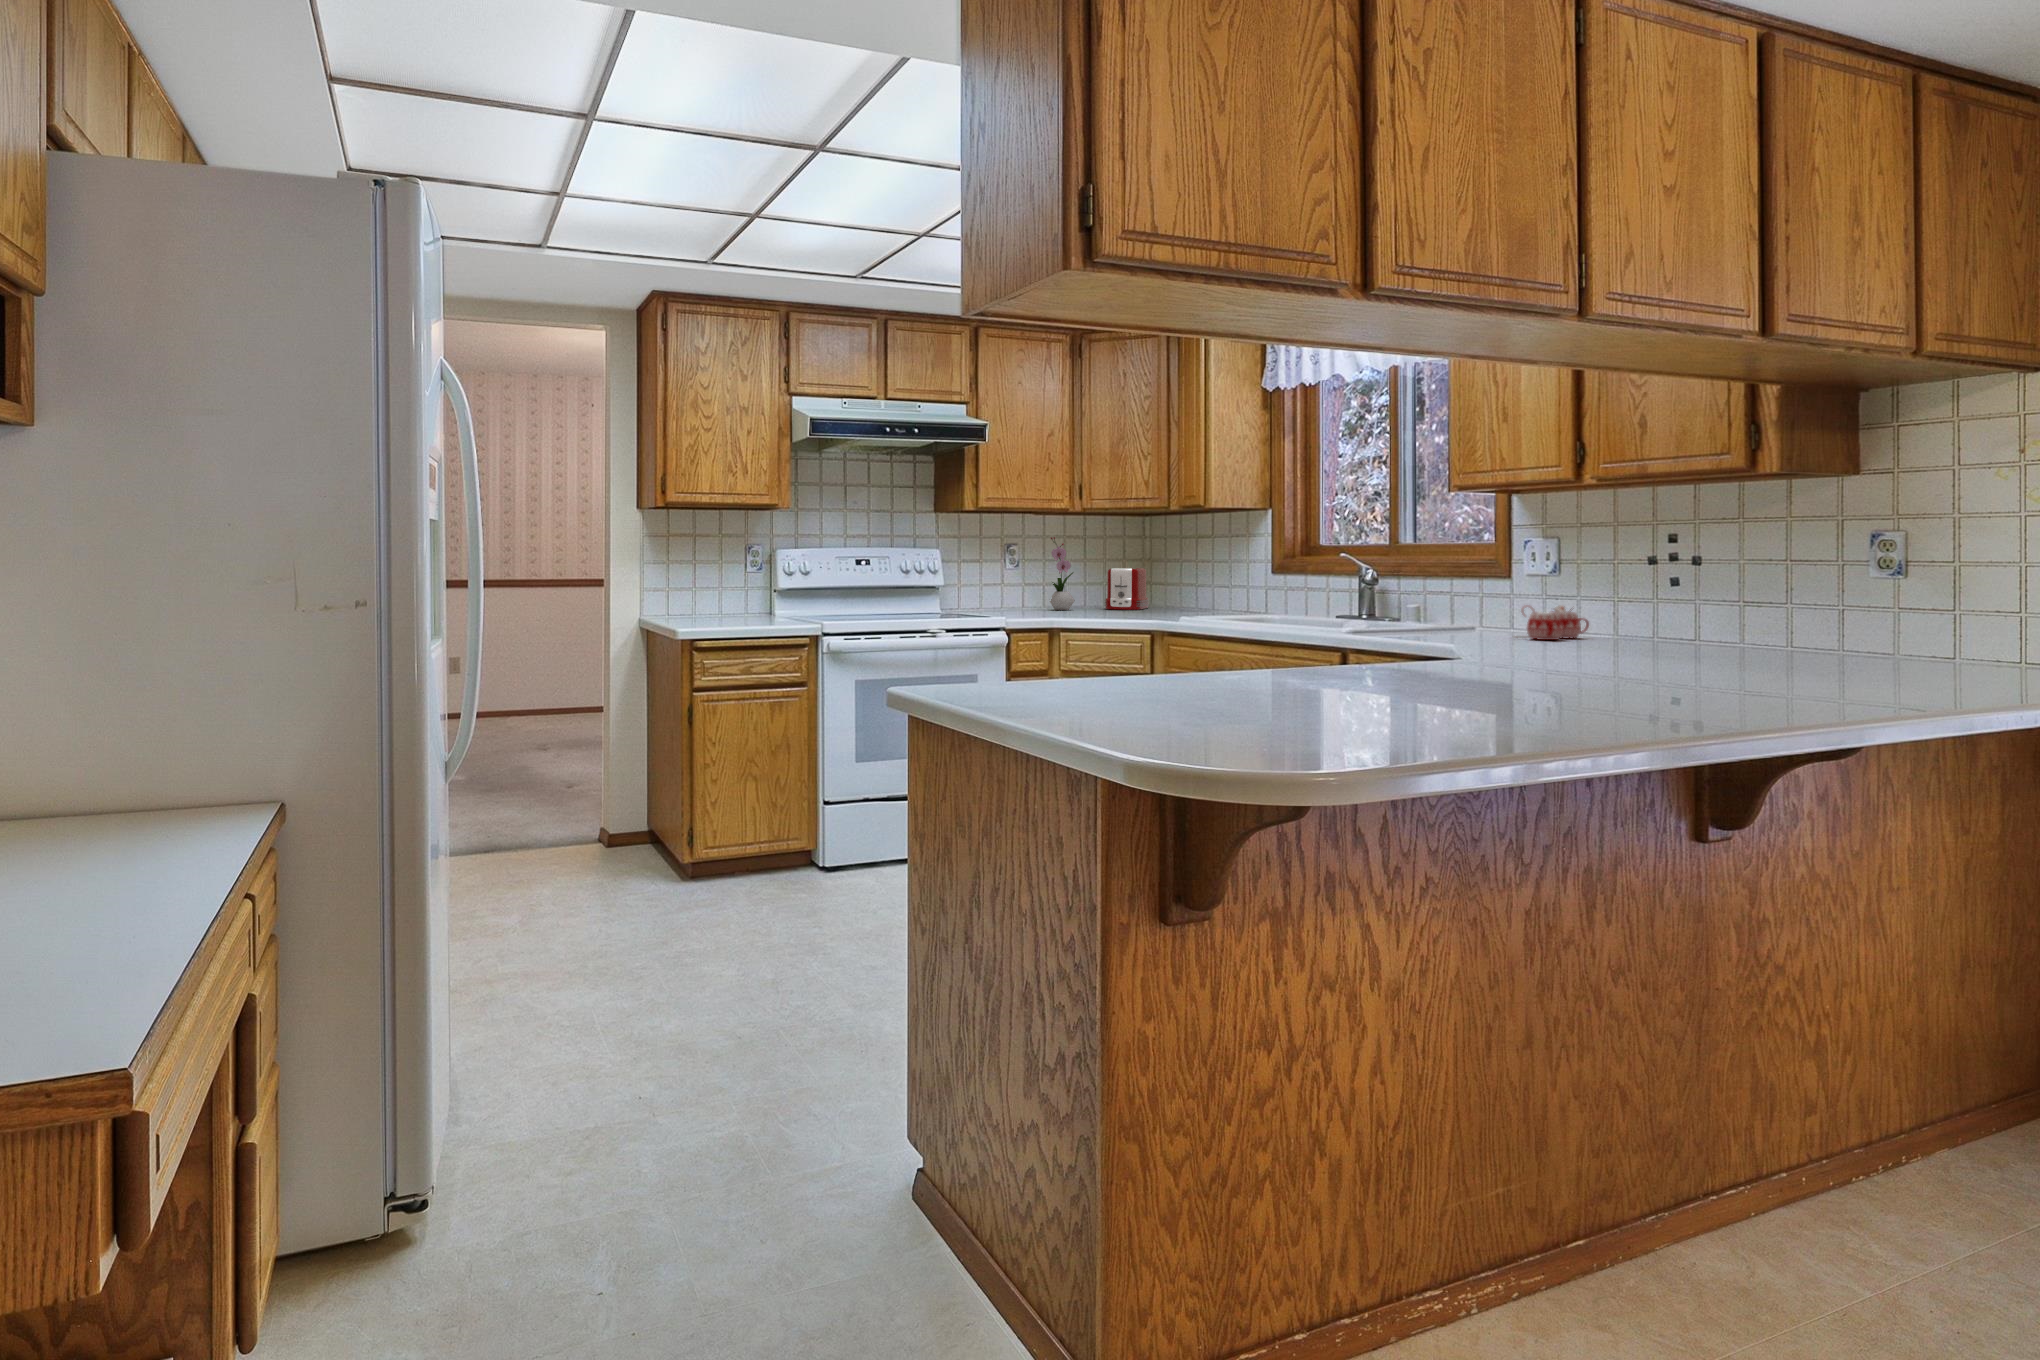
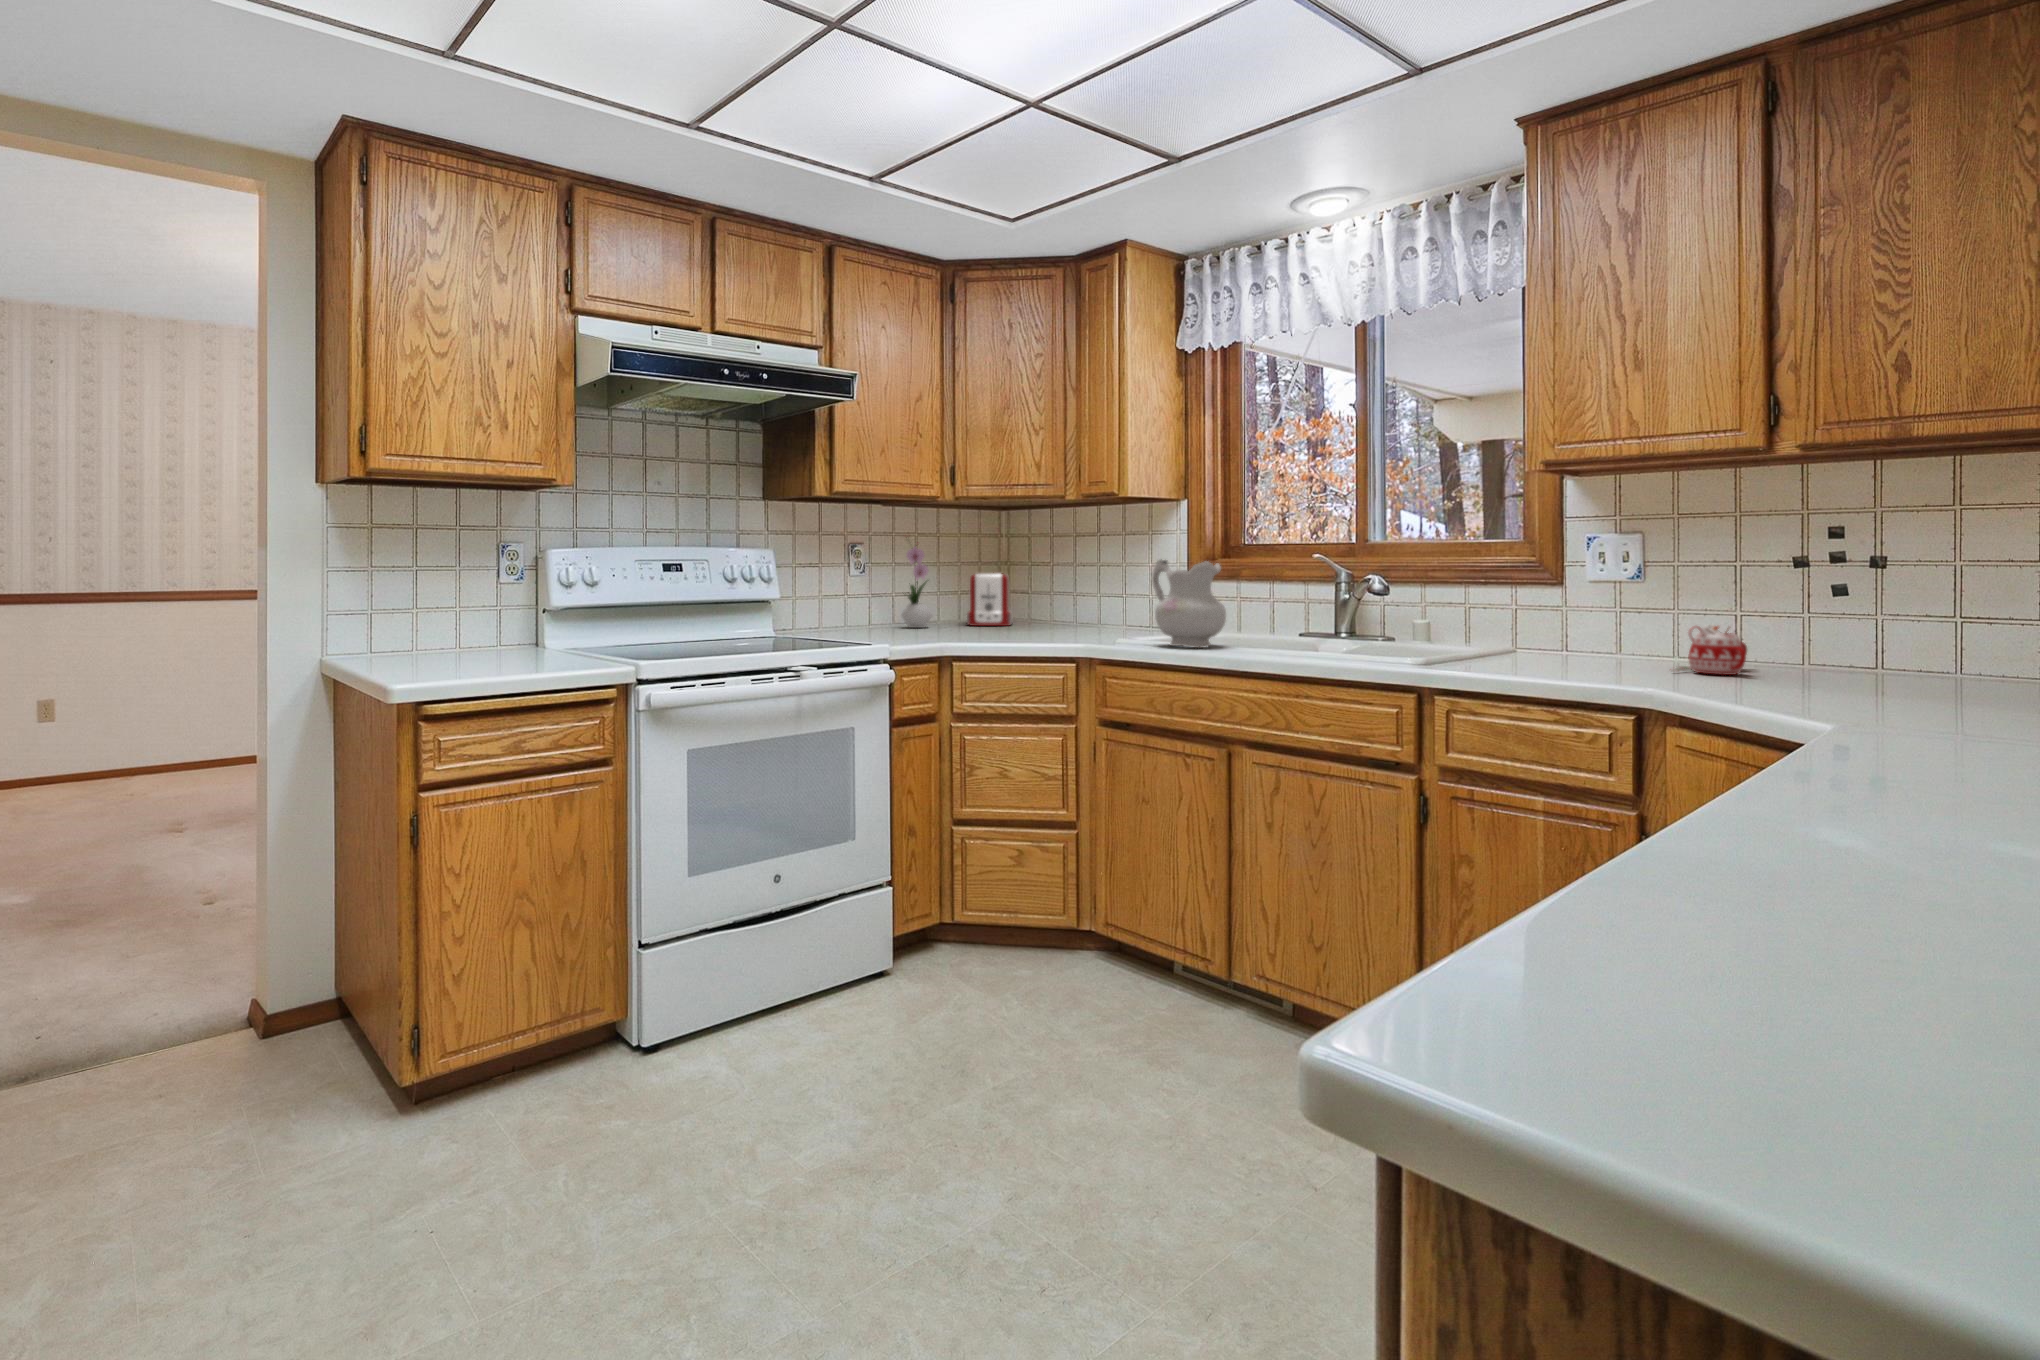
ceramic pitcher: none [1204,557,1258,623] -> present [1152,559,1226,648]

